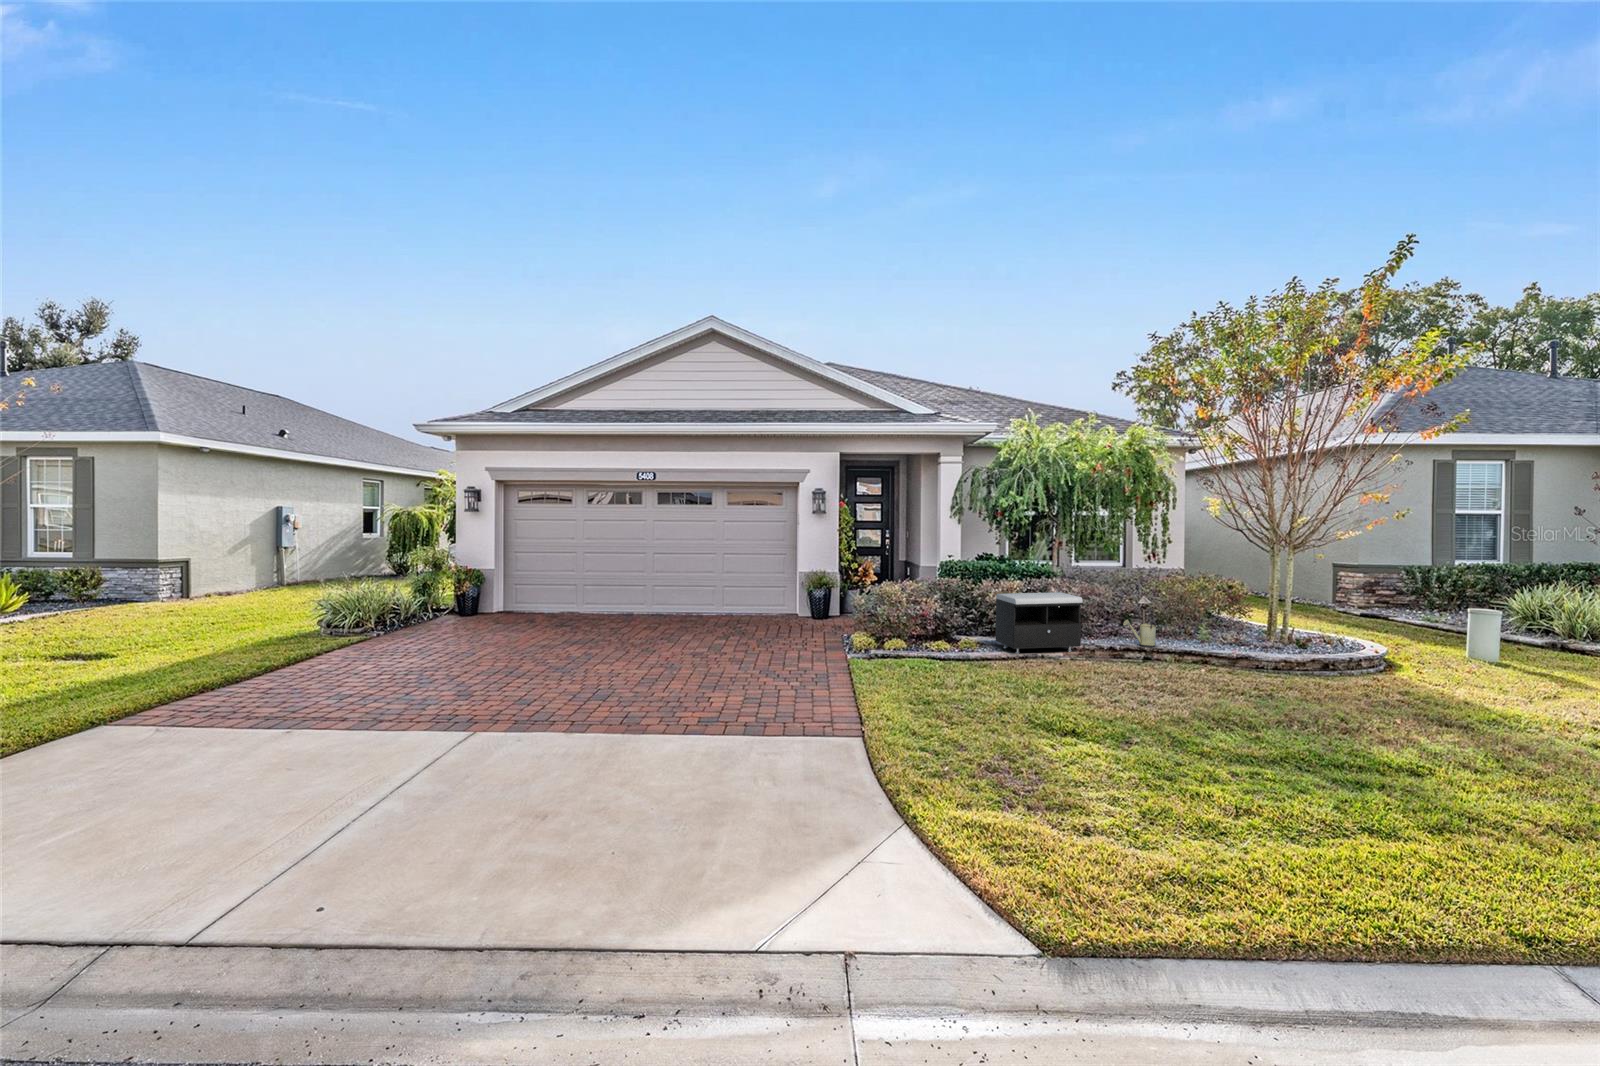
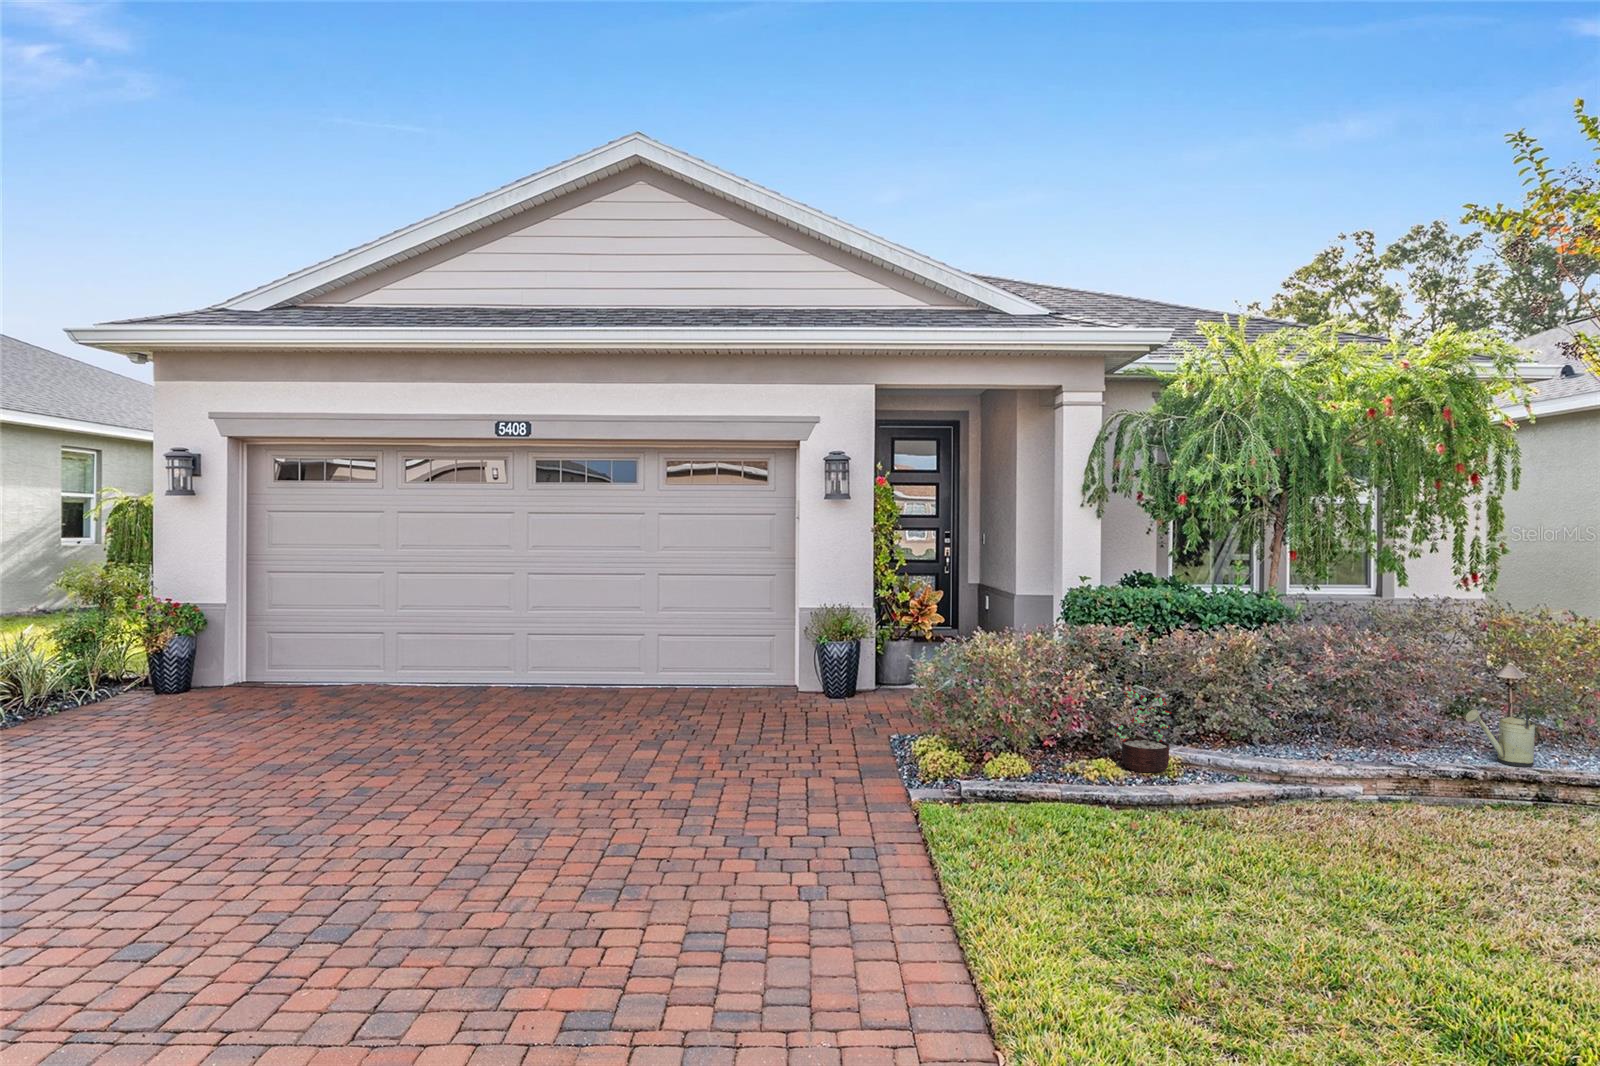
storage bench: present [996,592,1083,654] -> none [1208,654,1398,785]
decorative plant: none [949,608,977,649] -> present [1114,688,1171,773]

